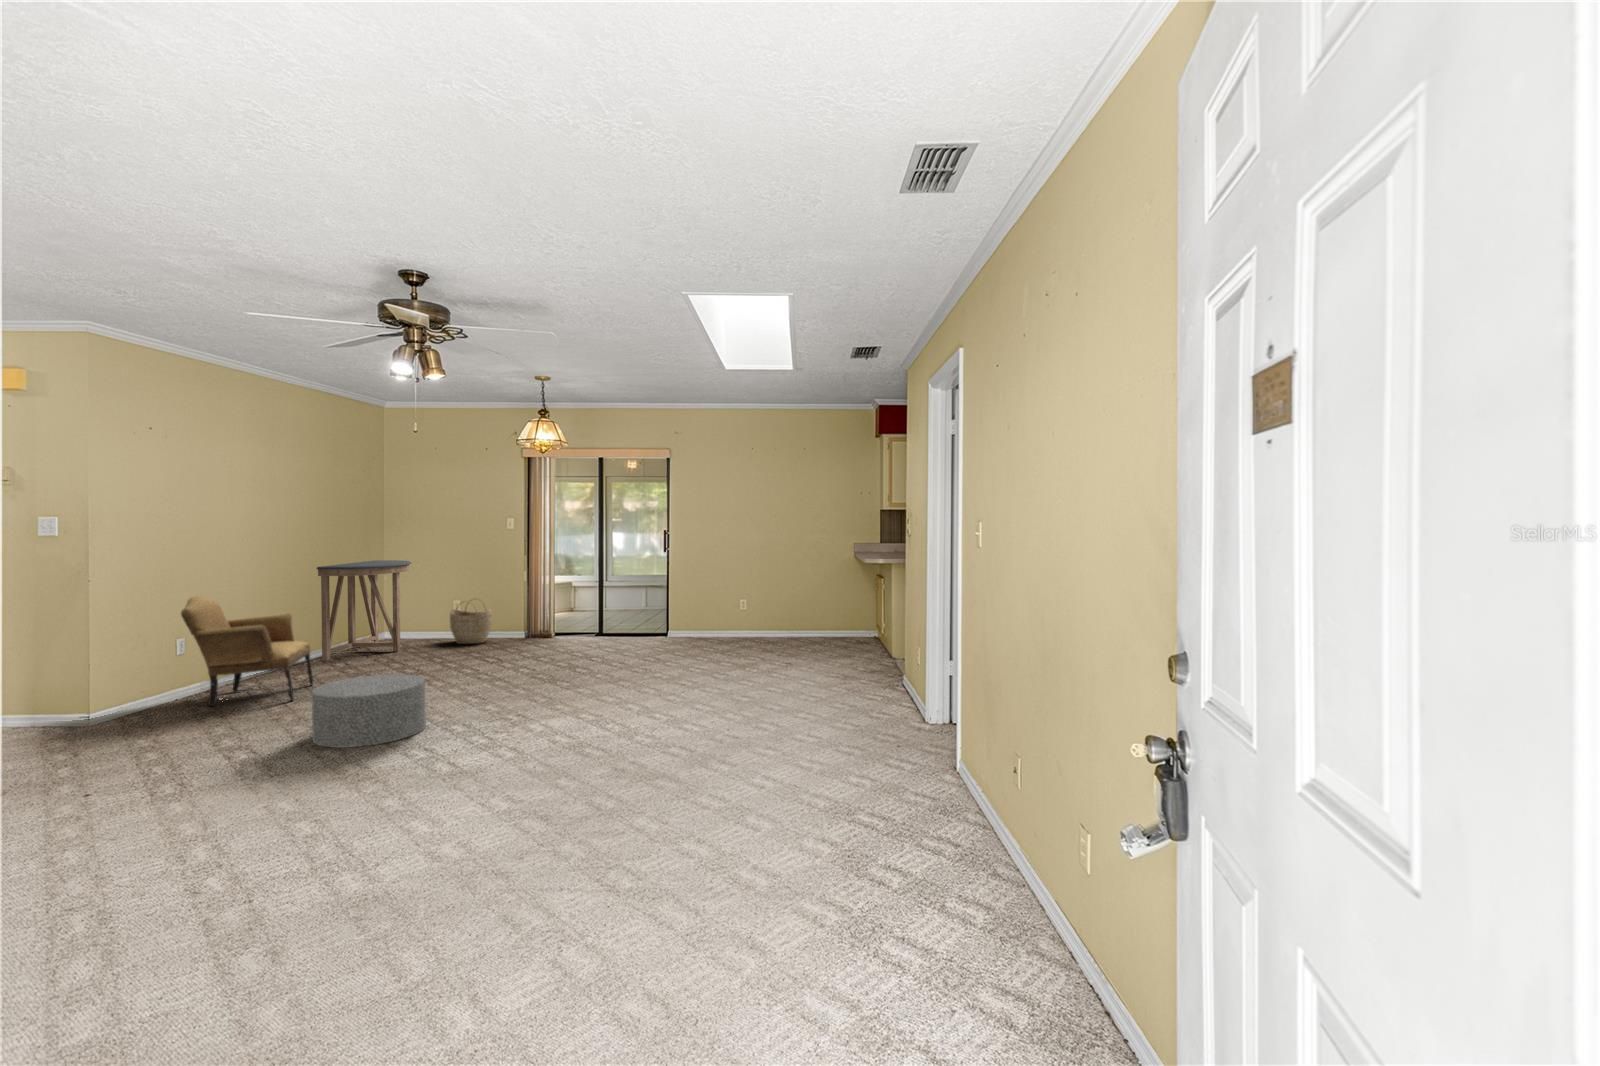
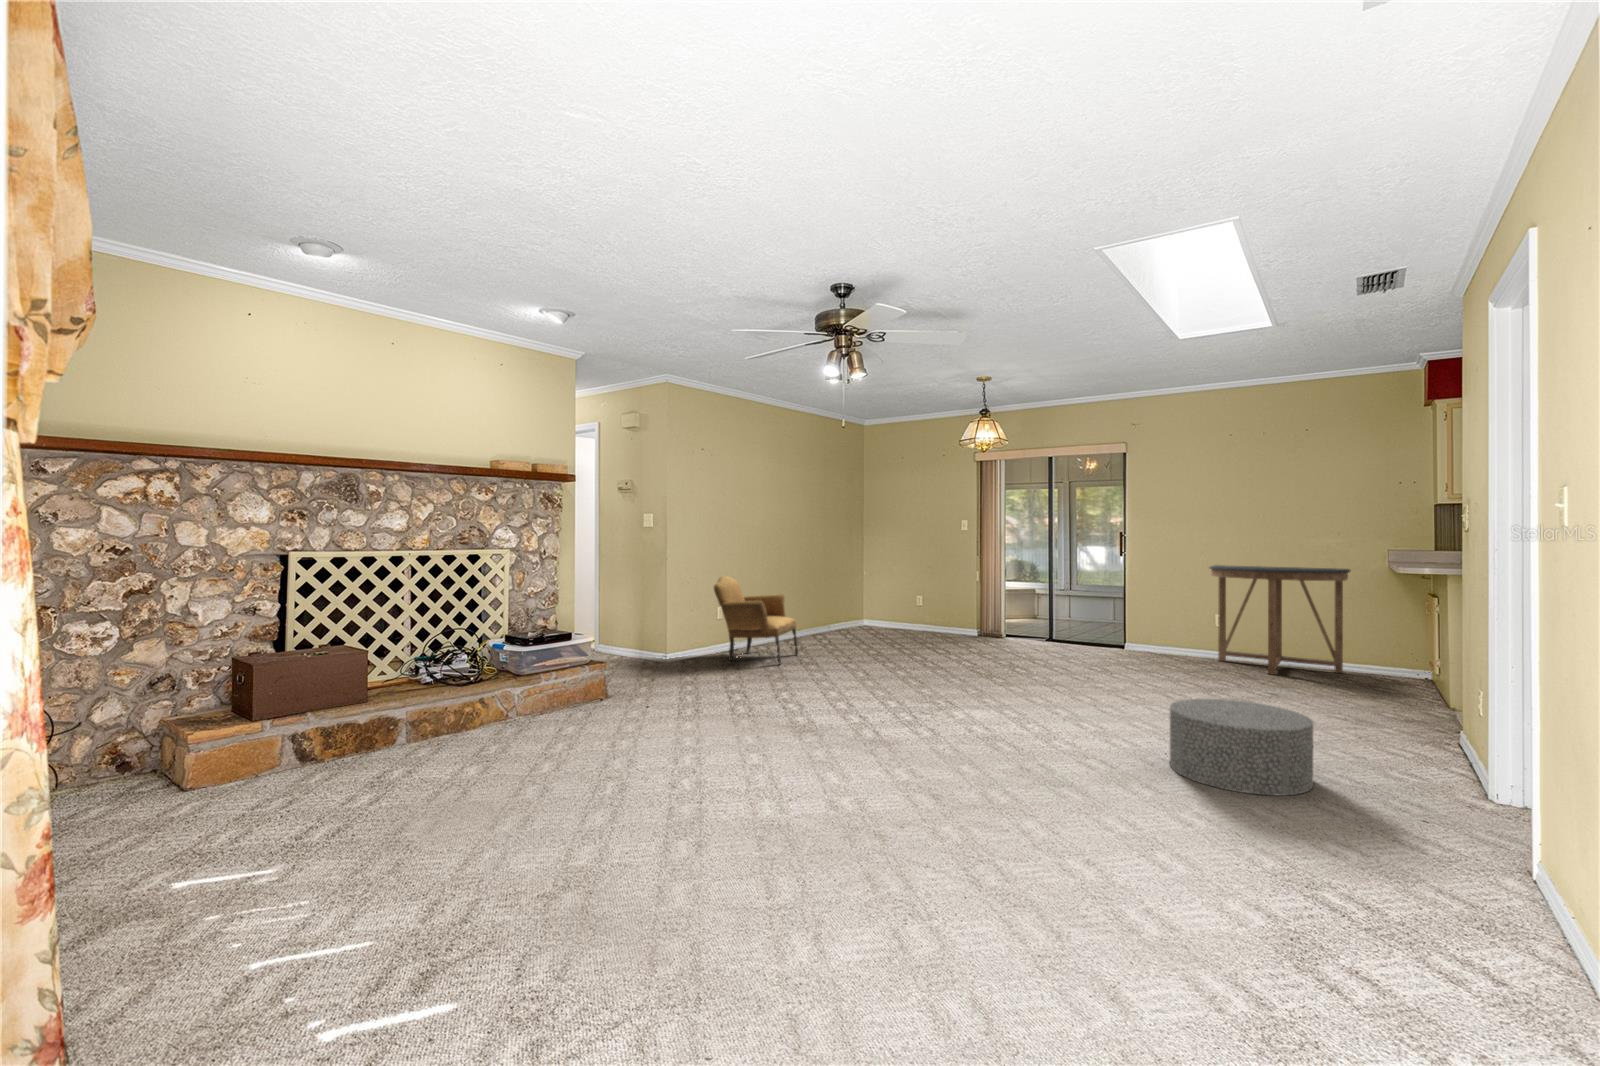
console table: present [317,560,411,661] -> present [1209,565,1350,675]
woven basket: present [450,600,492,644] -> none [910,594,946,636]
ottoman: present [312,674,426,748] -> present [1170,699,1313,796]

